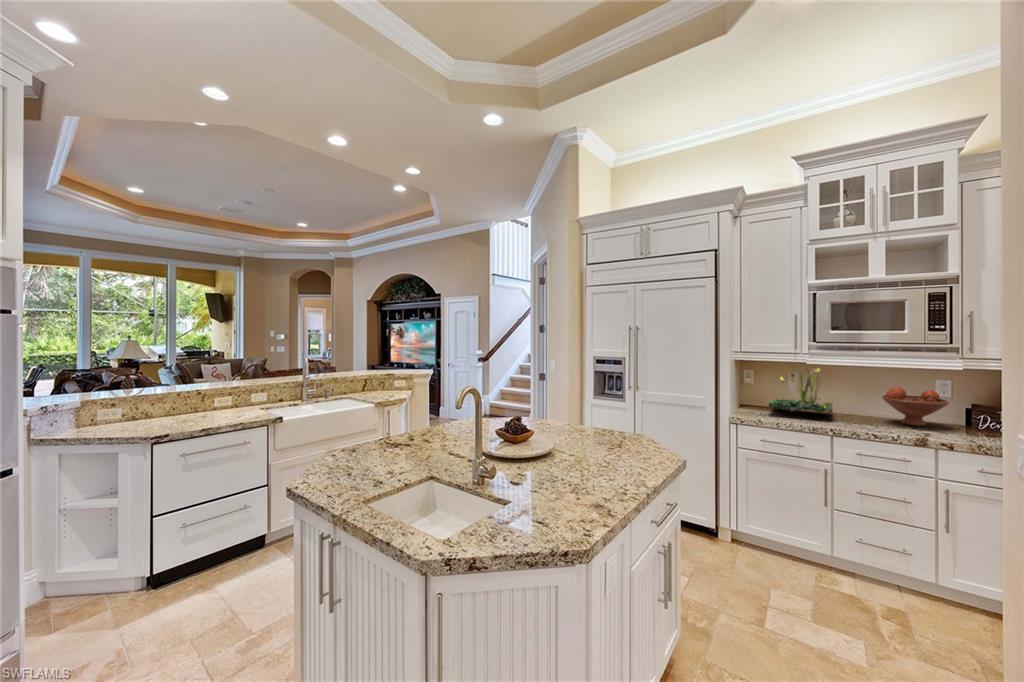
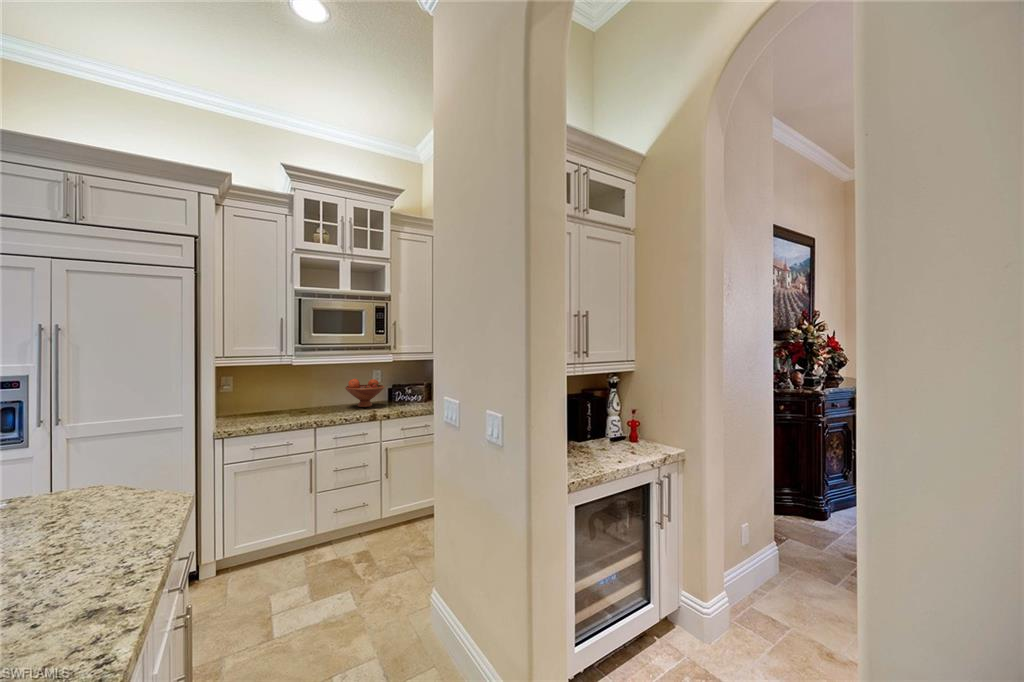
plant: present [769,367,833,413] -> none [256,367,314,413]

